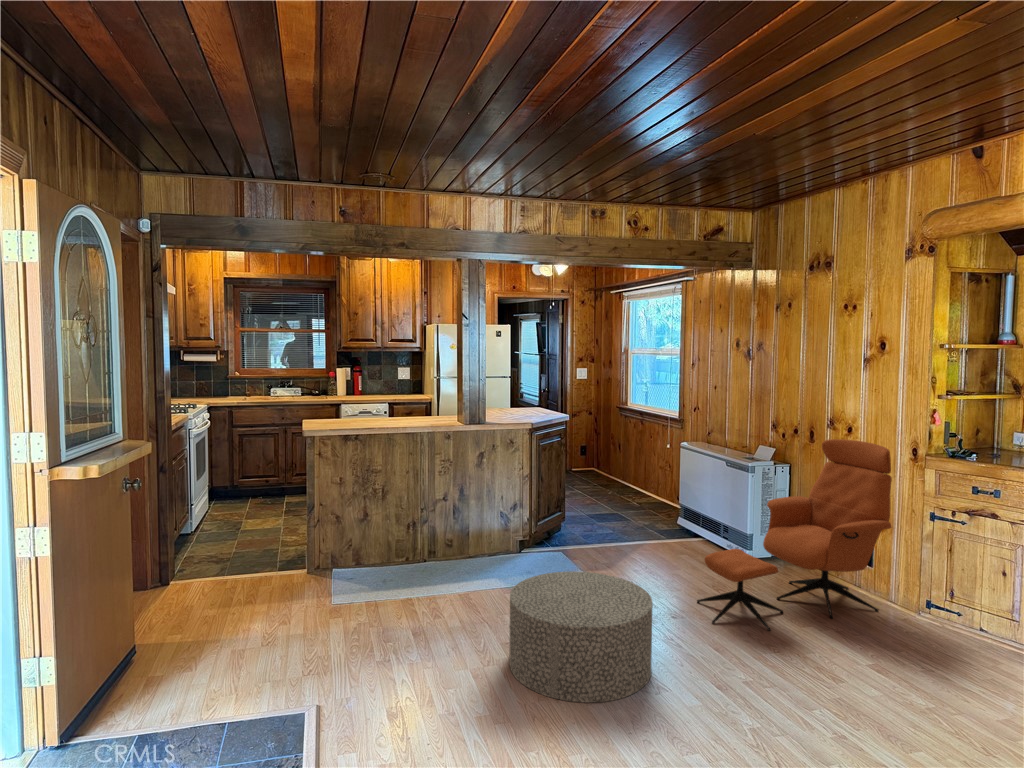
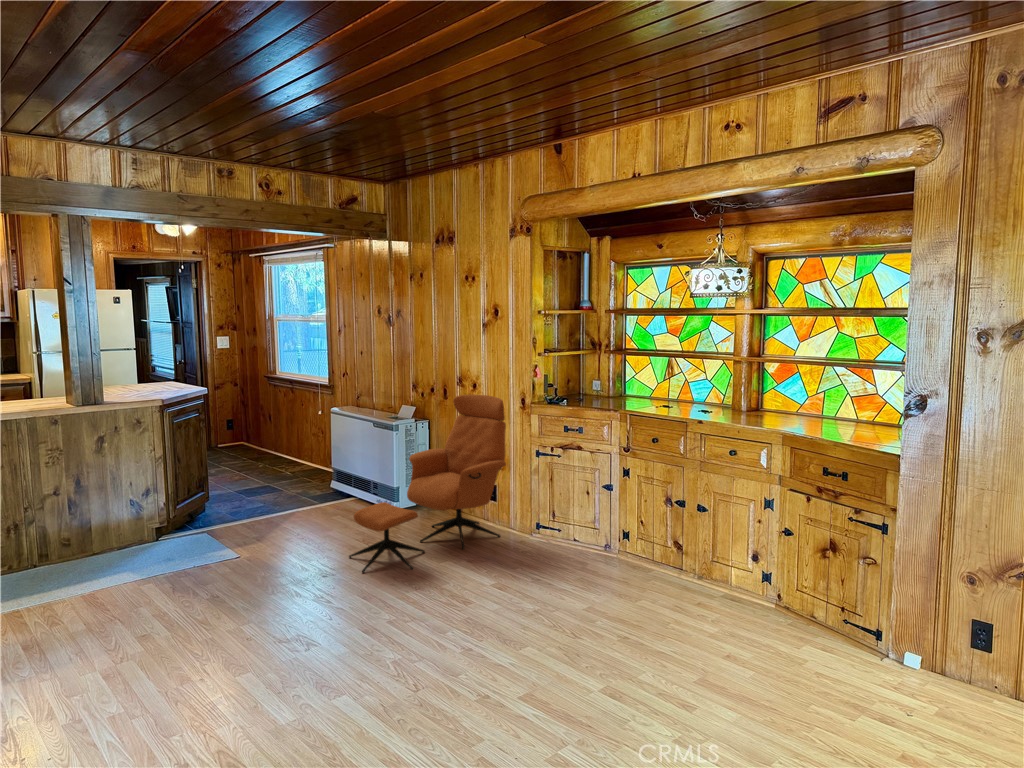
ottoman: present [509,571,653,703] -> none [148,544,303,671]

